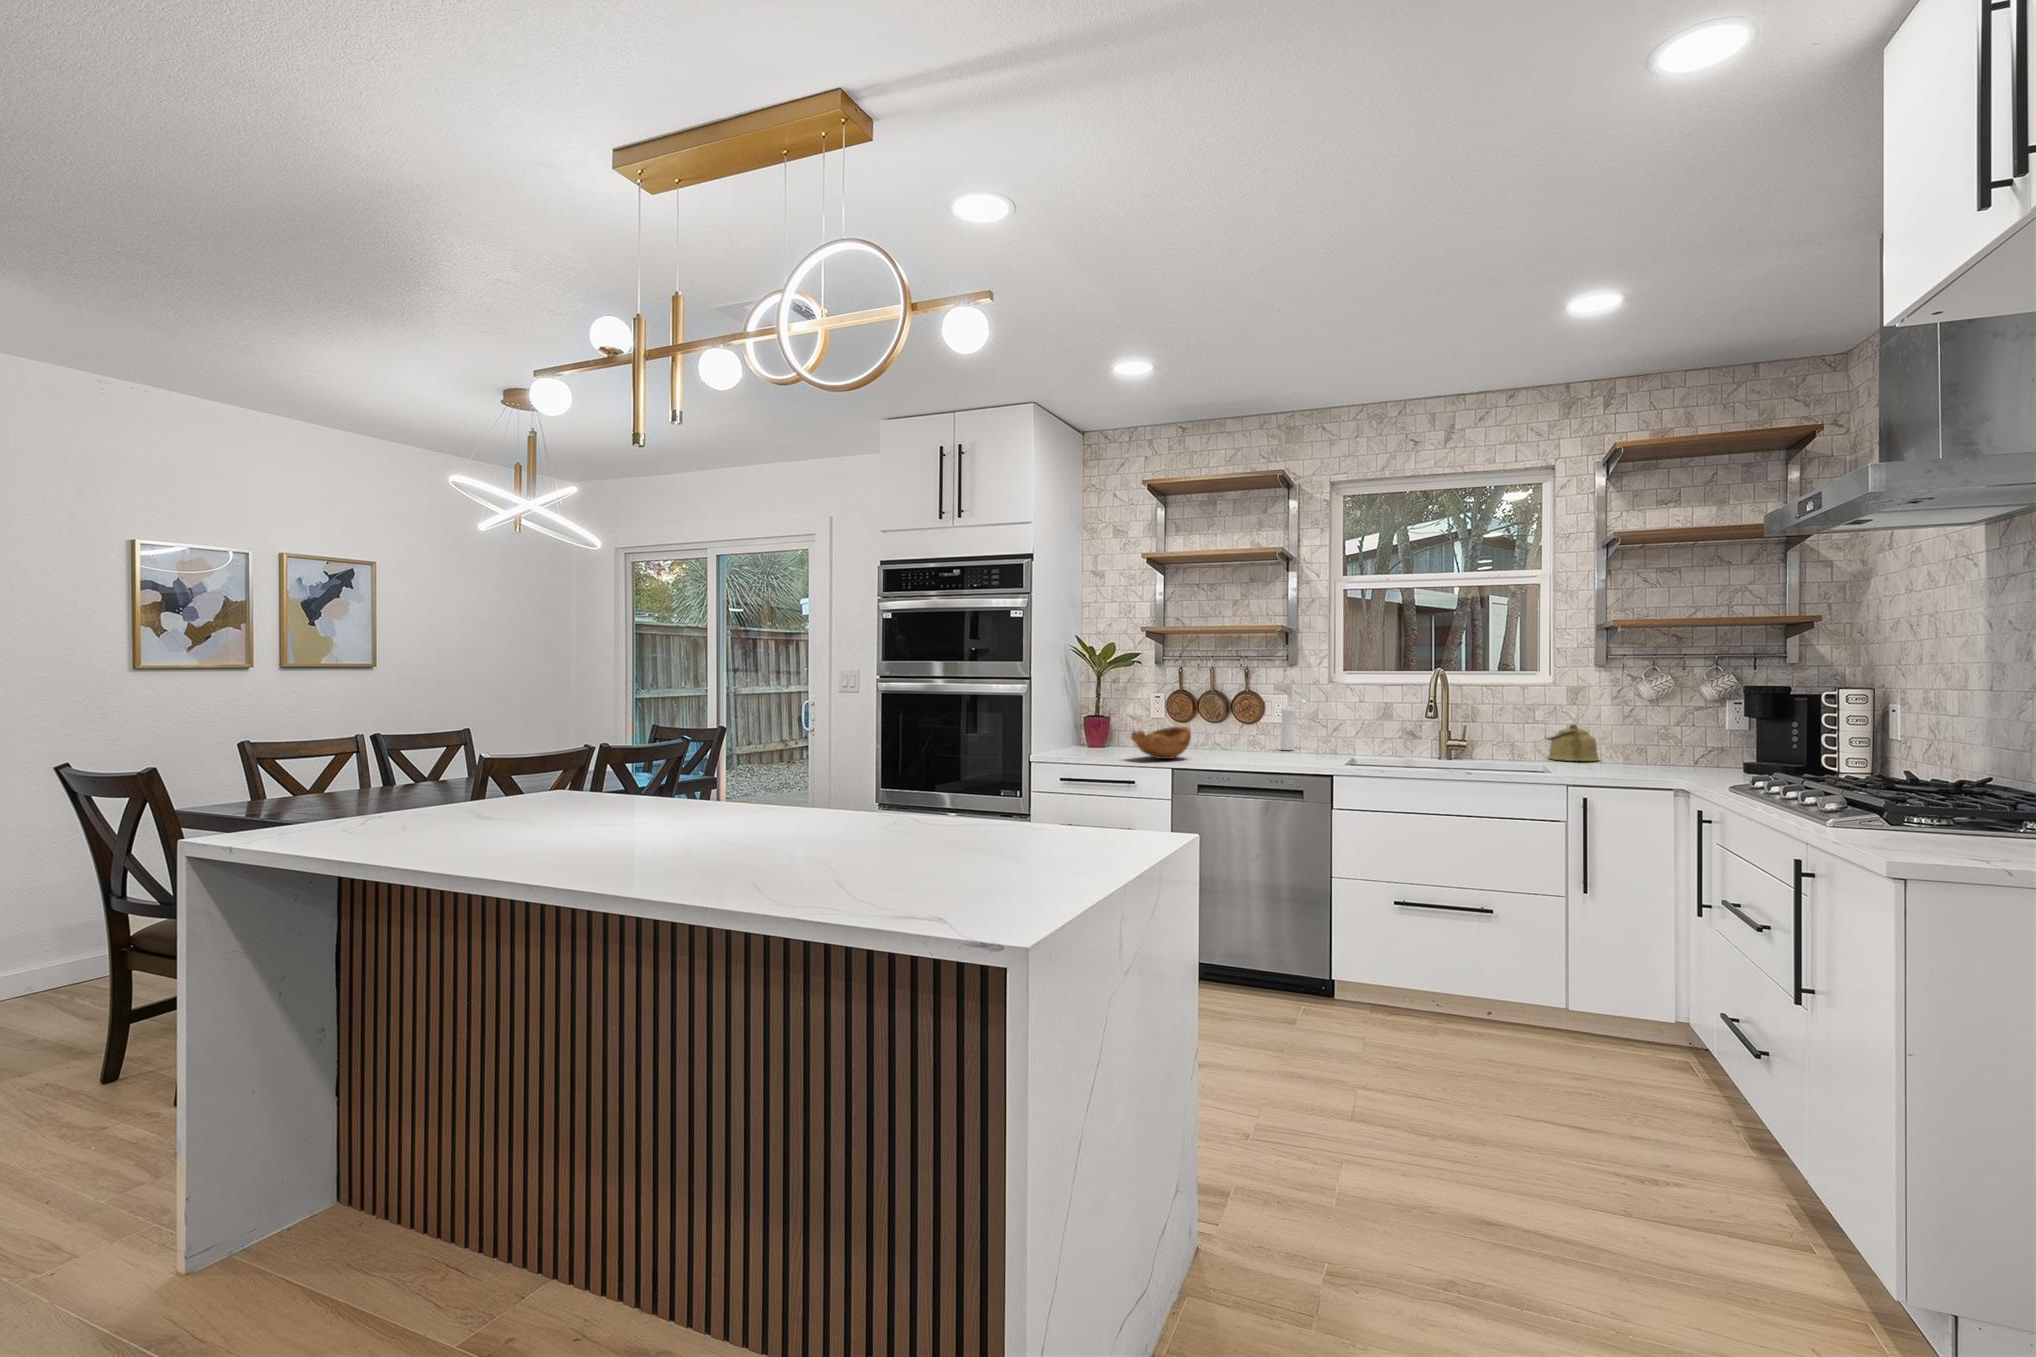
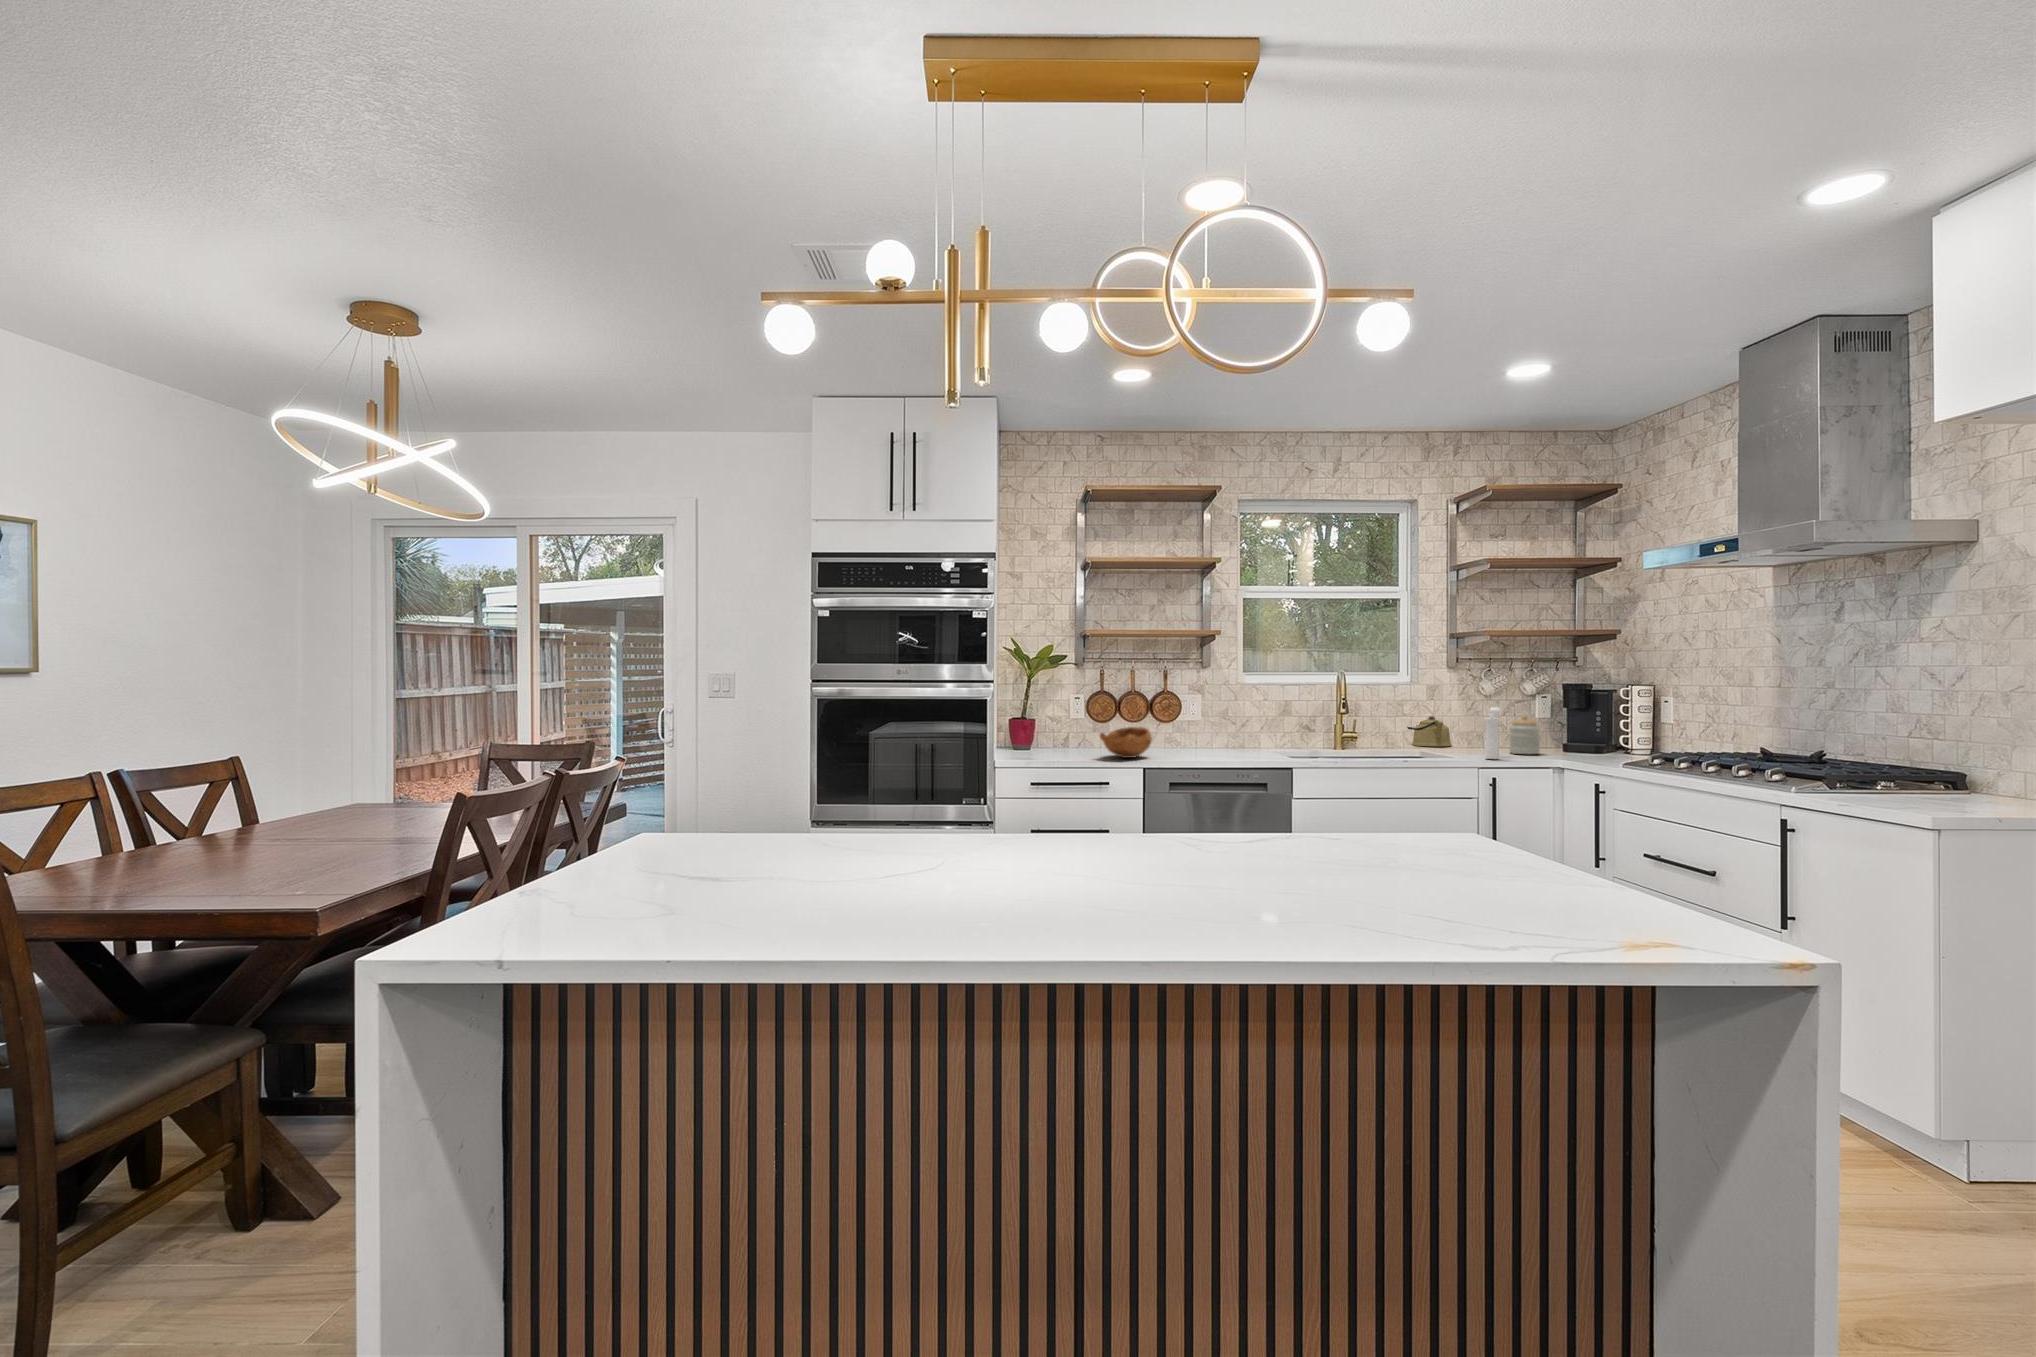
pepper mill: present [1281,699,1307,750] -> present [1484,707,1501,759]
jar: none [1659,724,1703,775] -> present [1509,715,1540,754]

